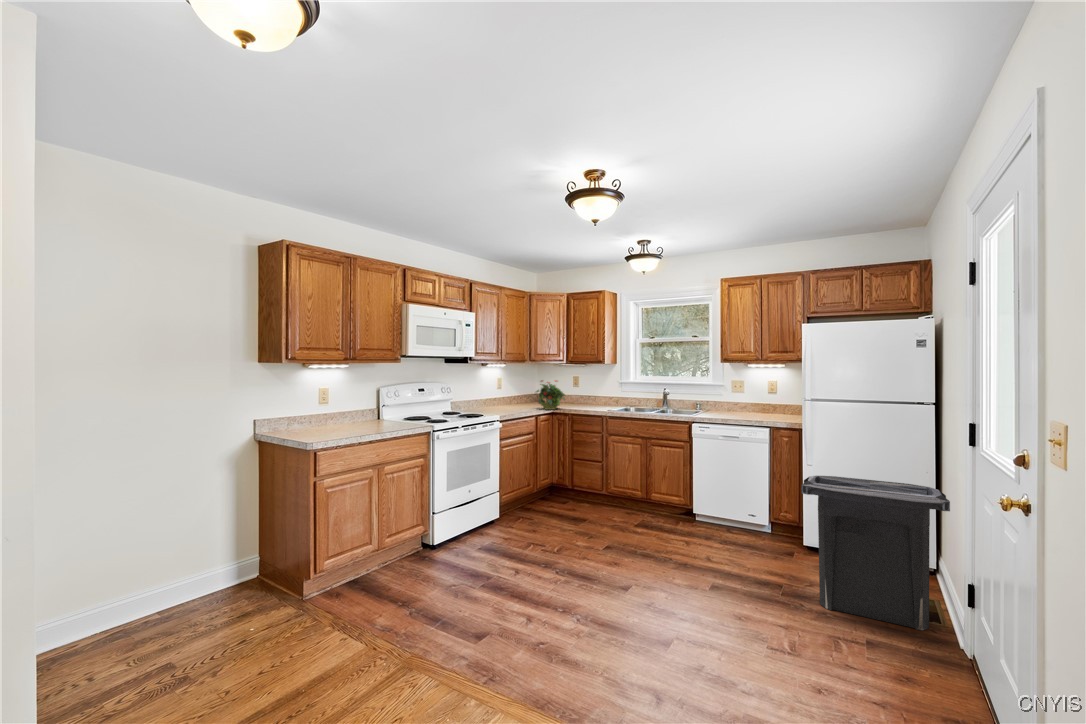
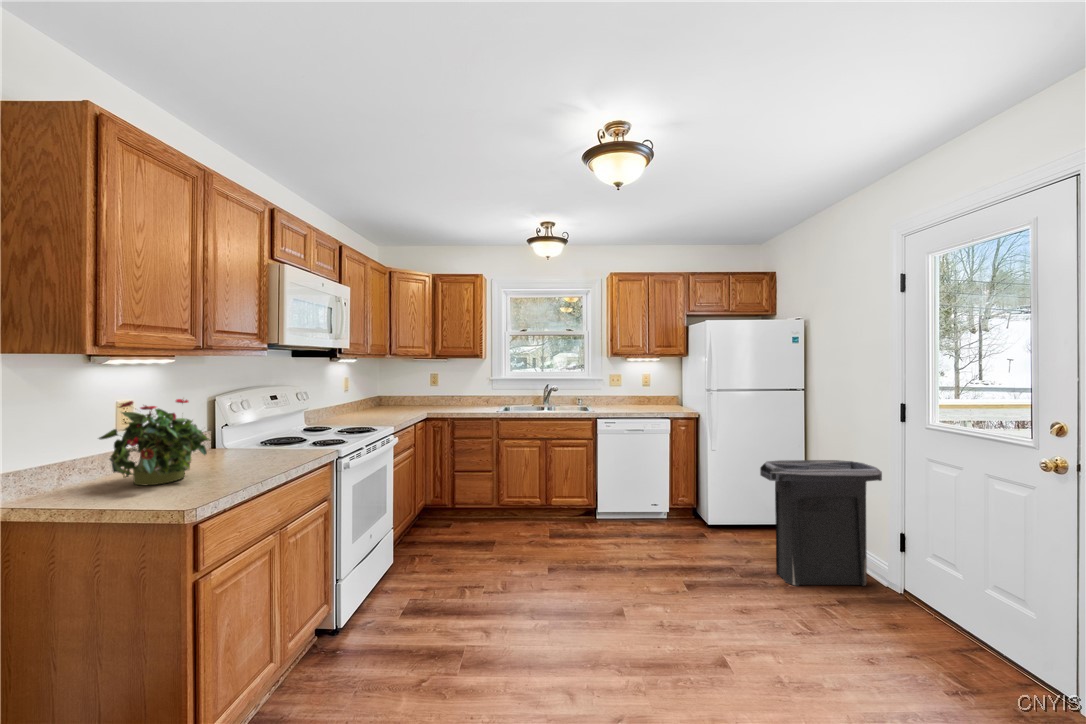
potted plant: present [536,380,565,410] -> present [99,399,209,485]

